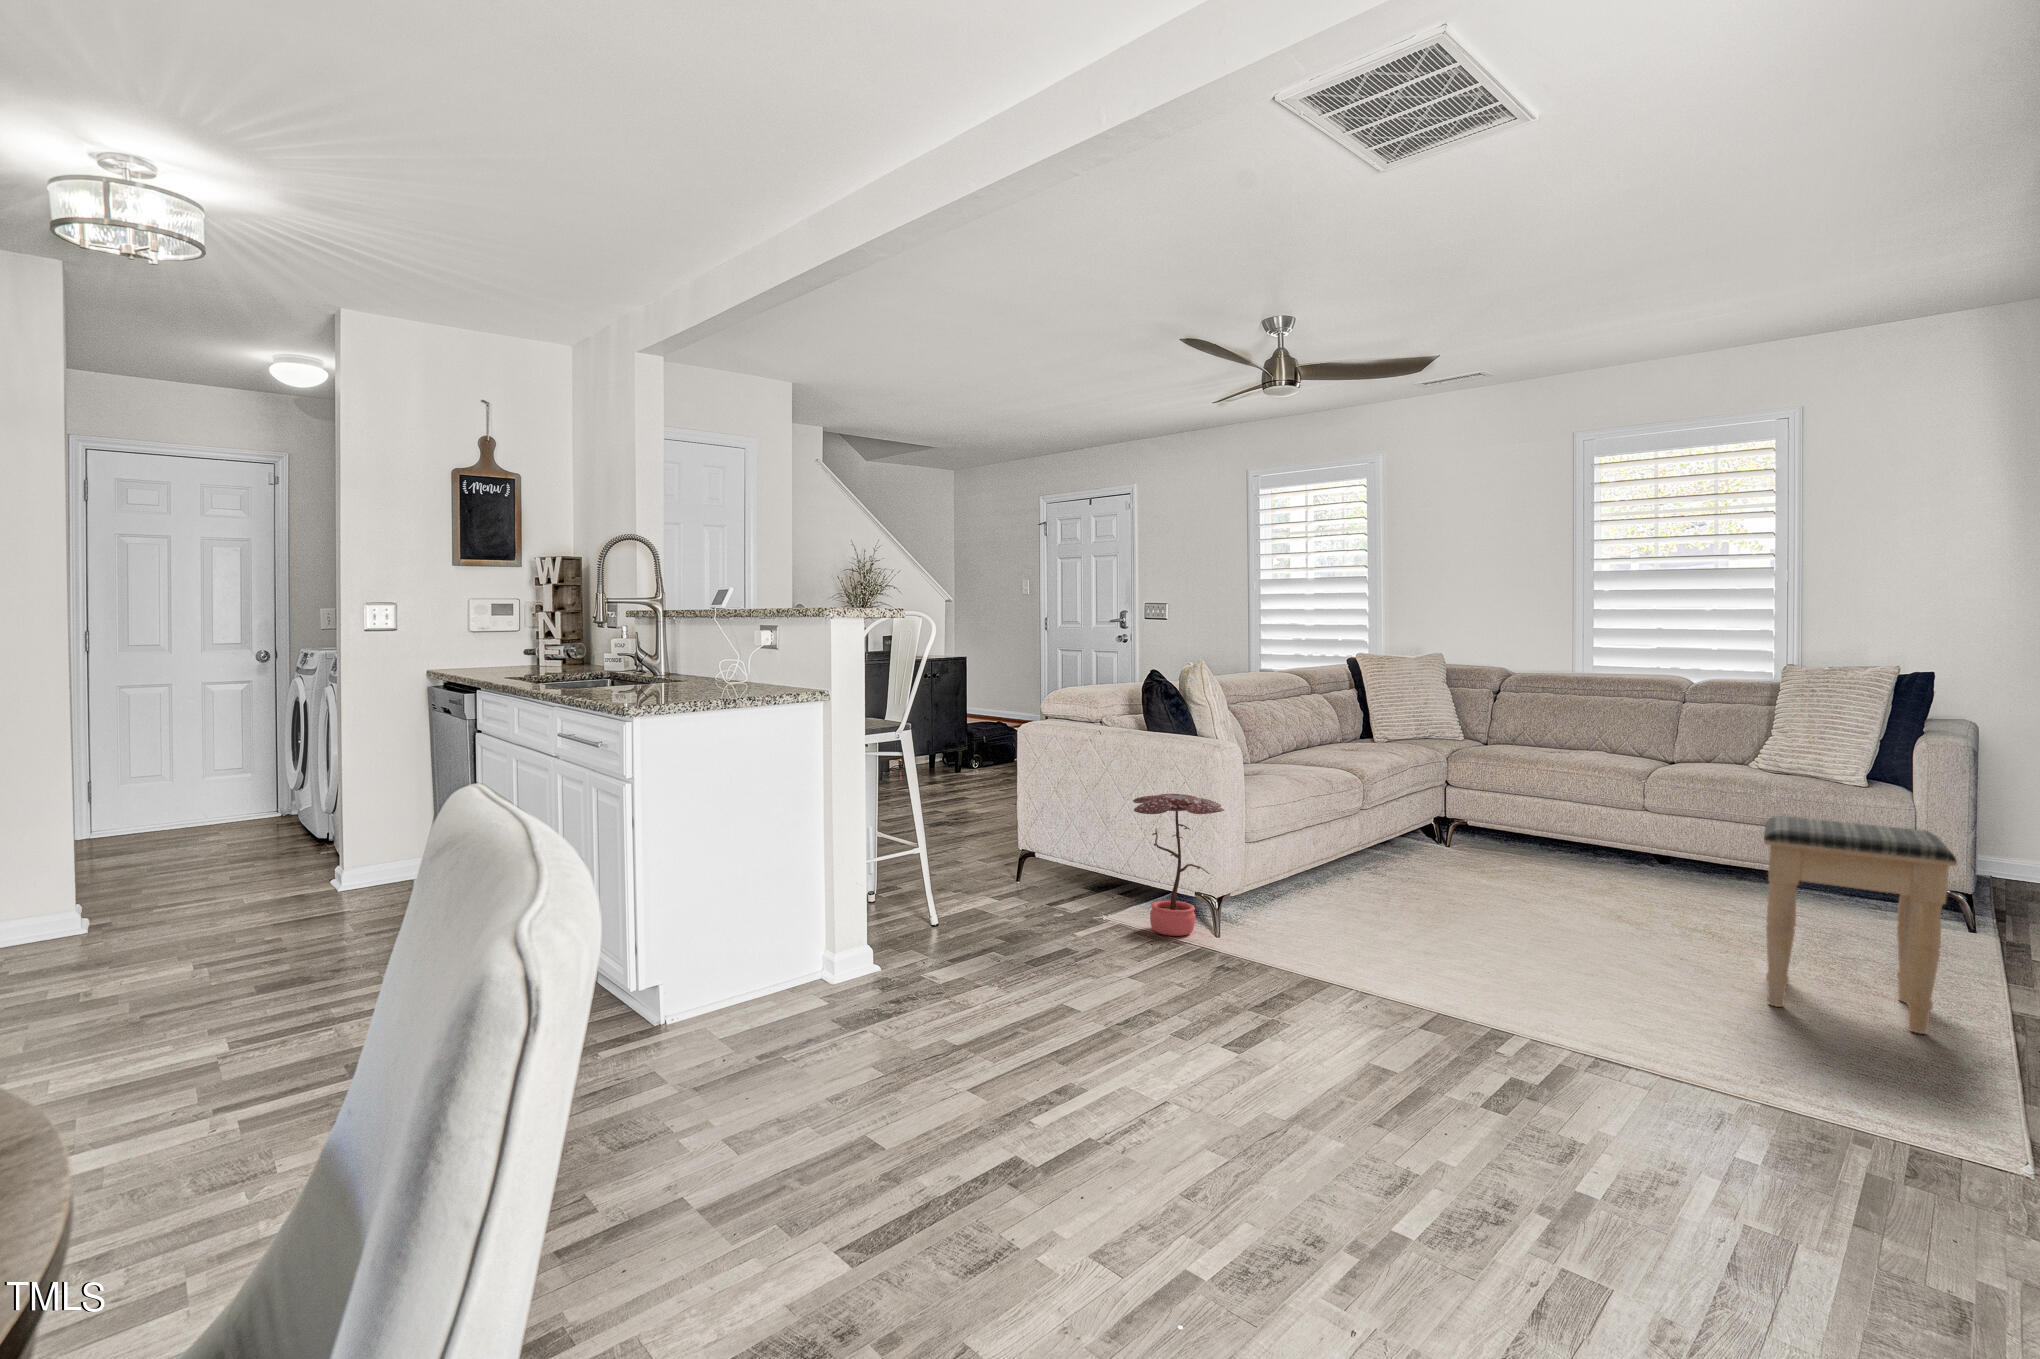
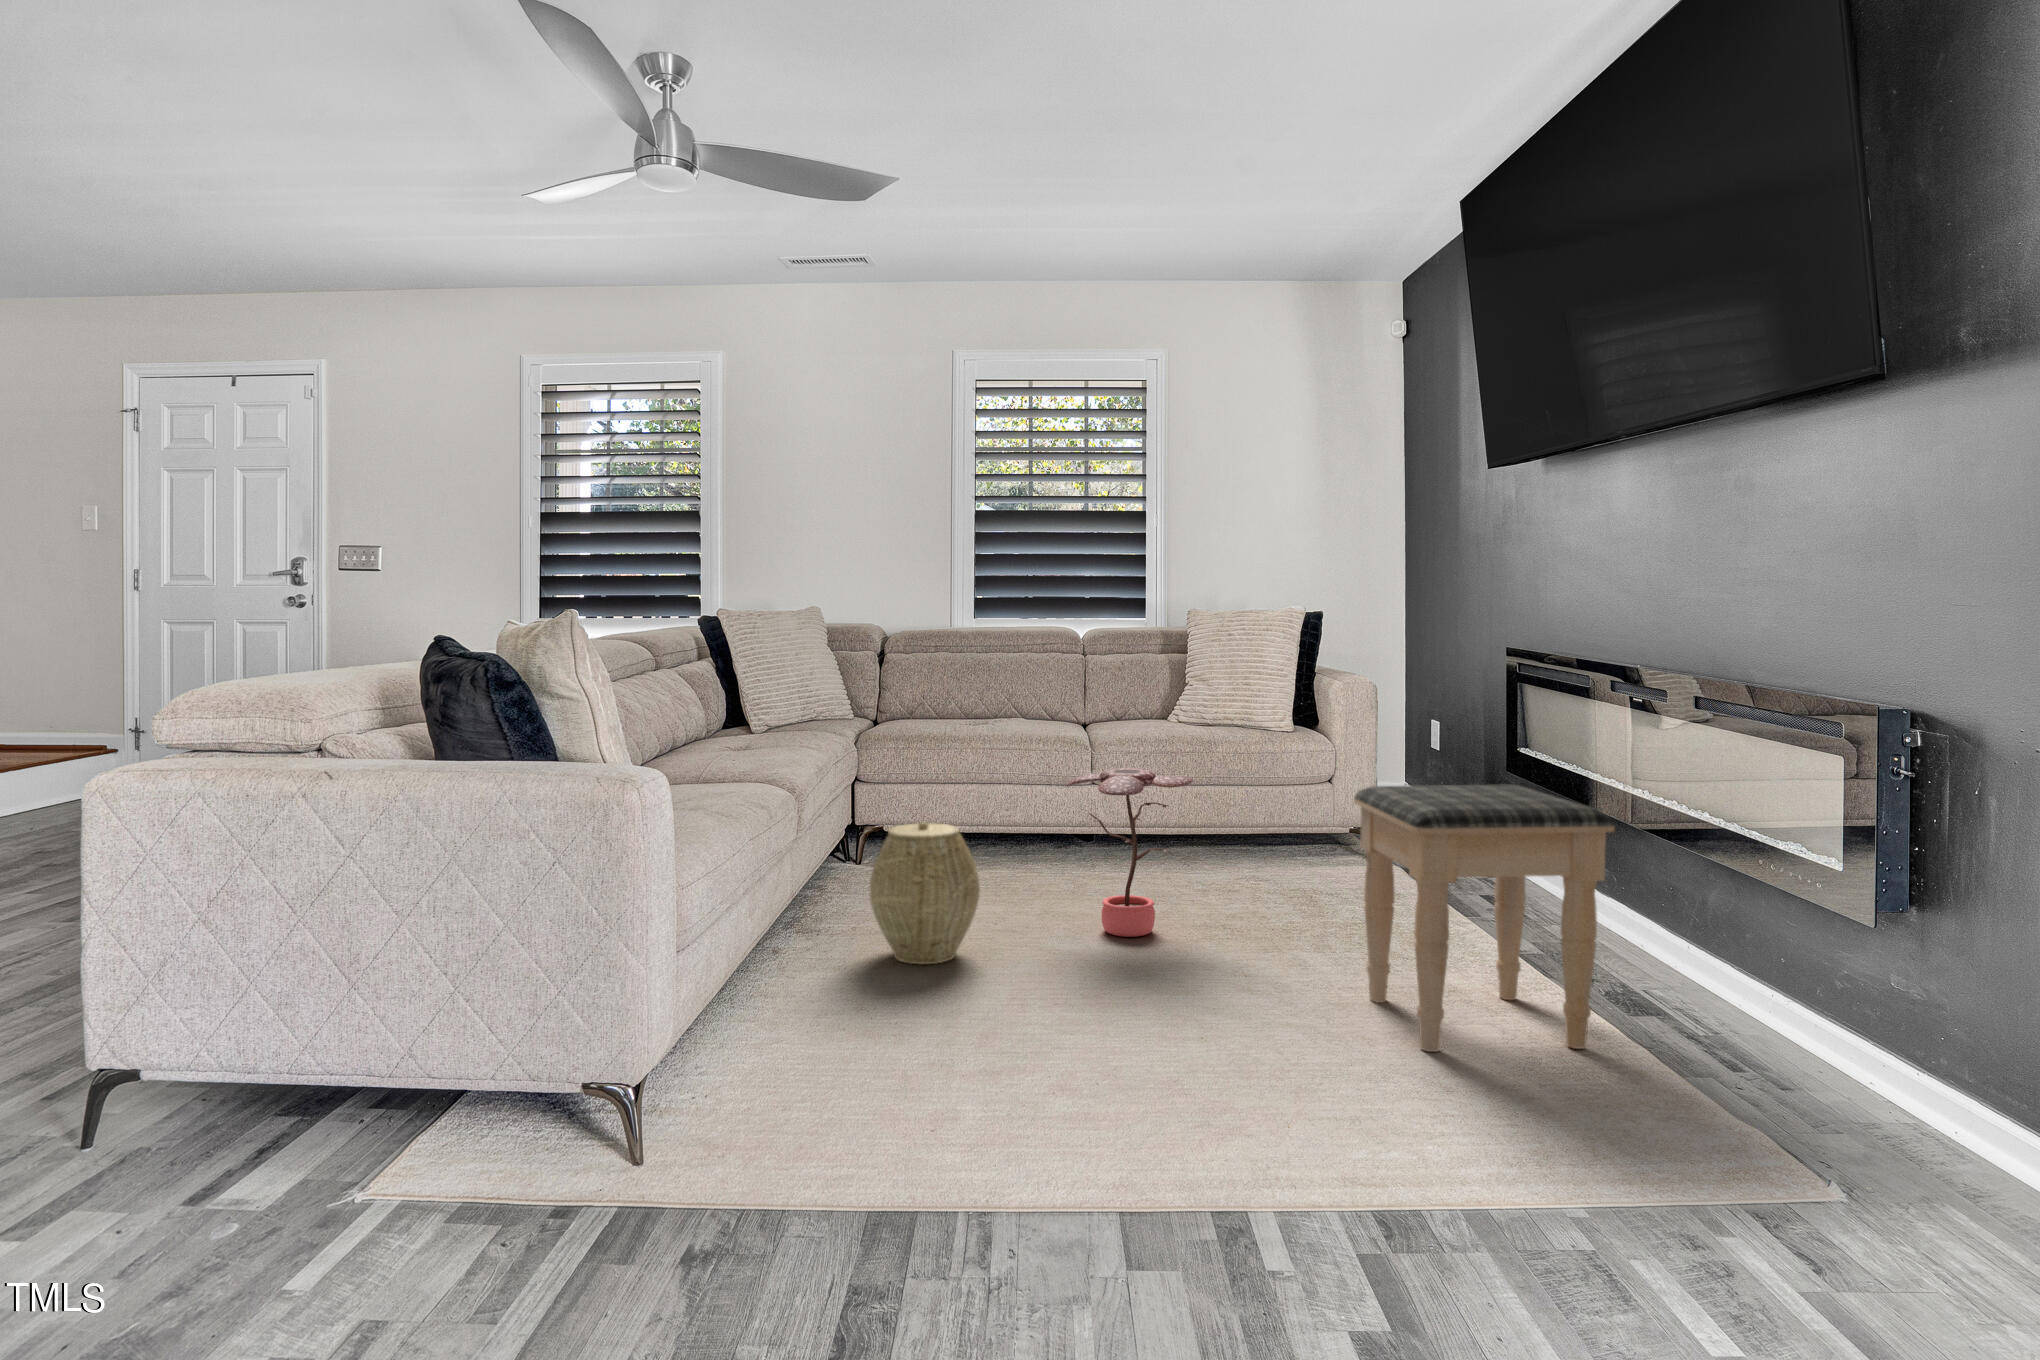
potted plant: present [1133,794,1224,936] -> present [1066,768,1193,937]
woven basket: none [1409,805,1487,899] -> present [870,822,980,964]

